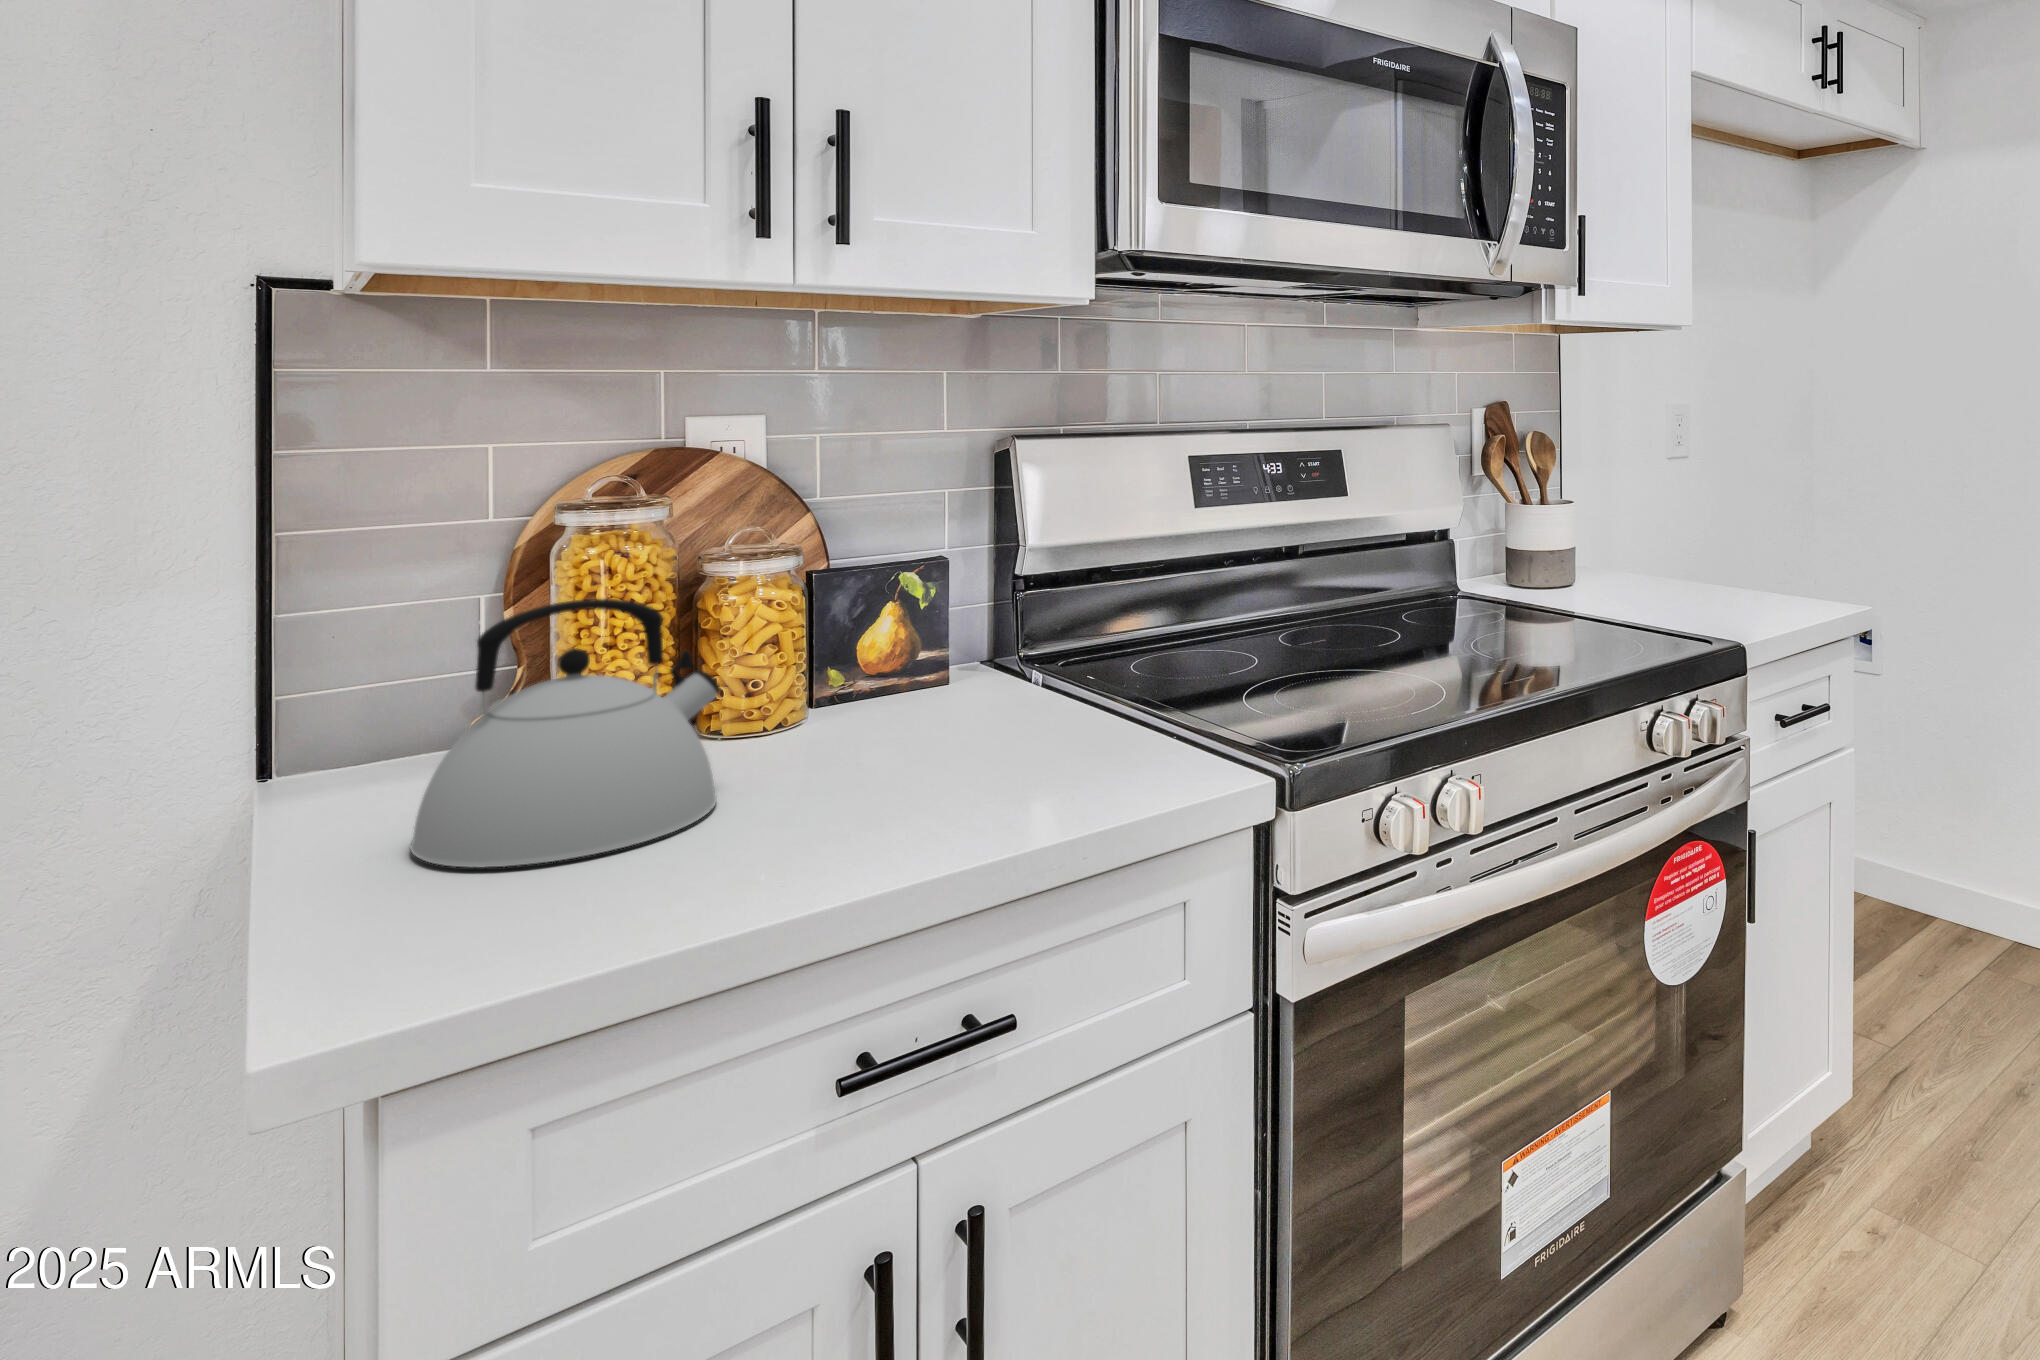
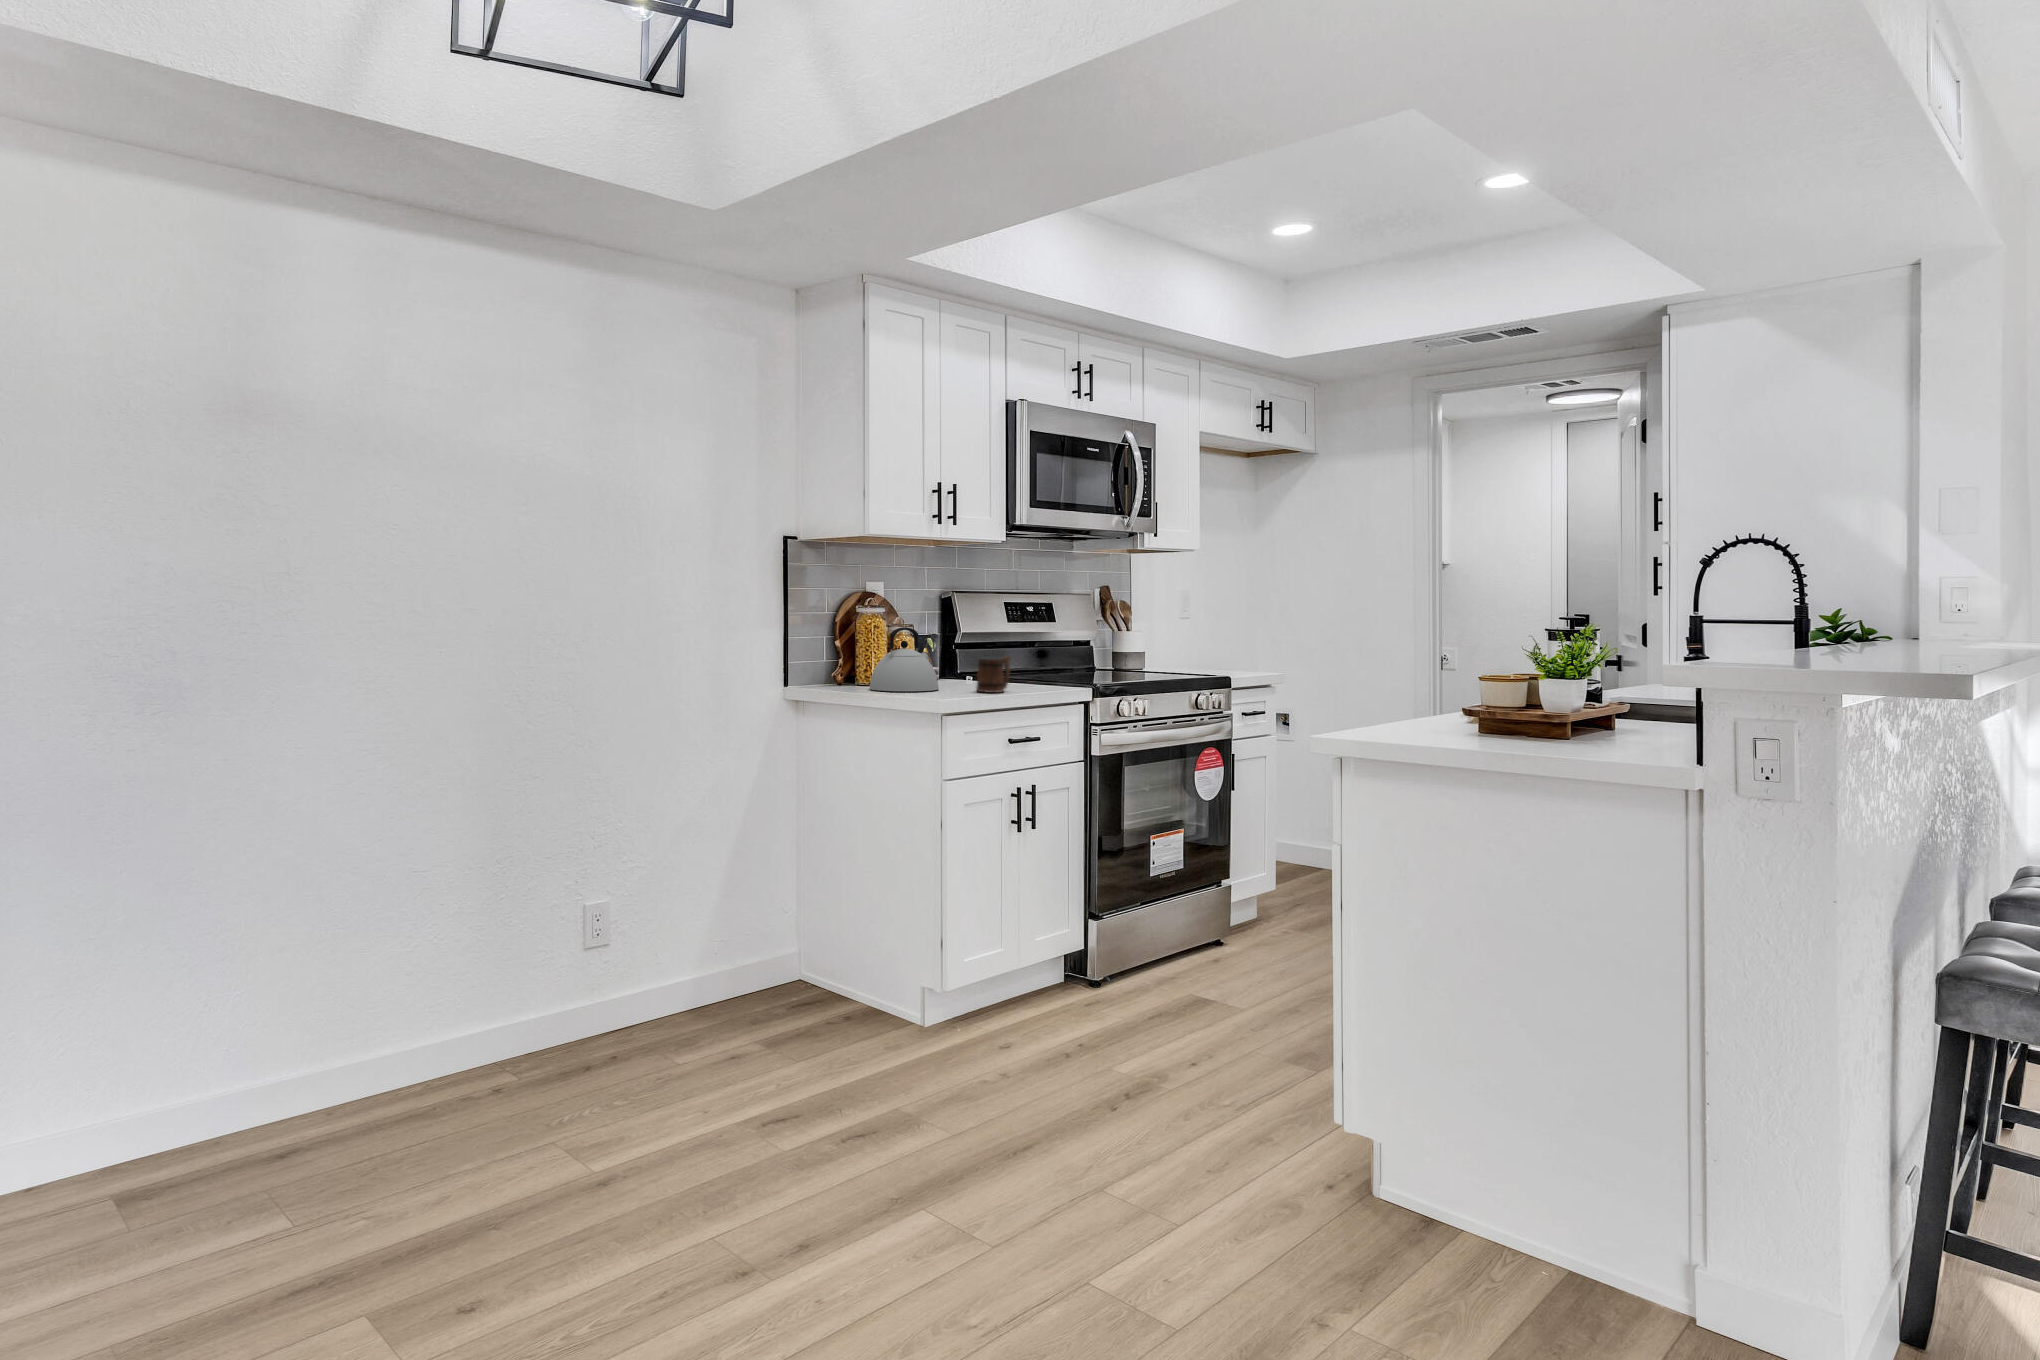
mug: none [775,704,939,873] -> present [976,656,1010,693]

